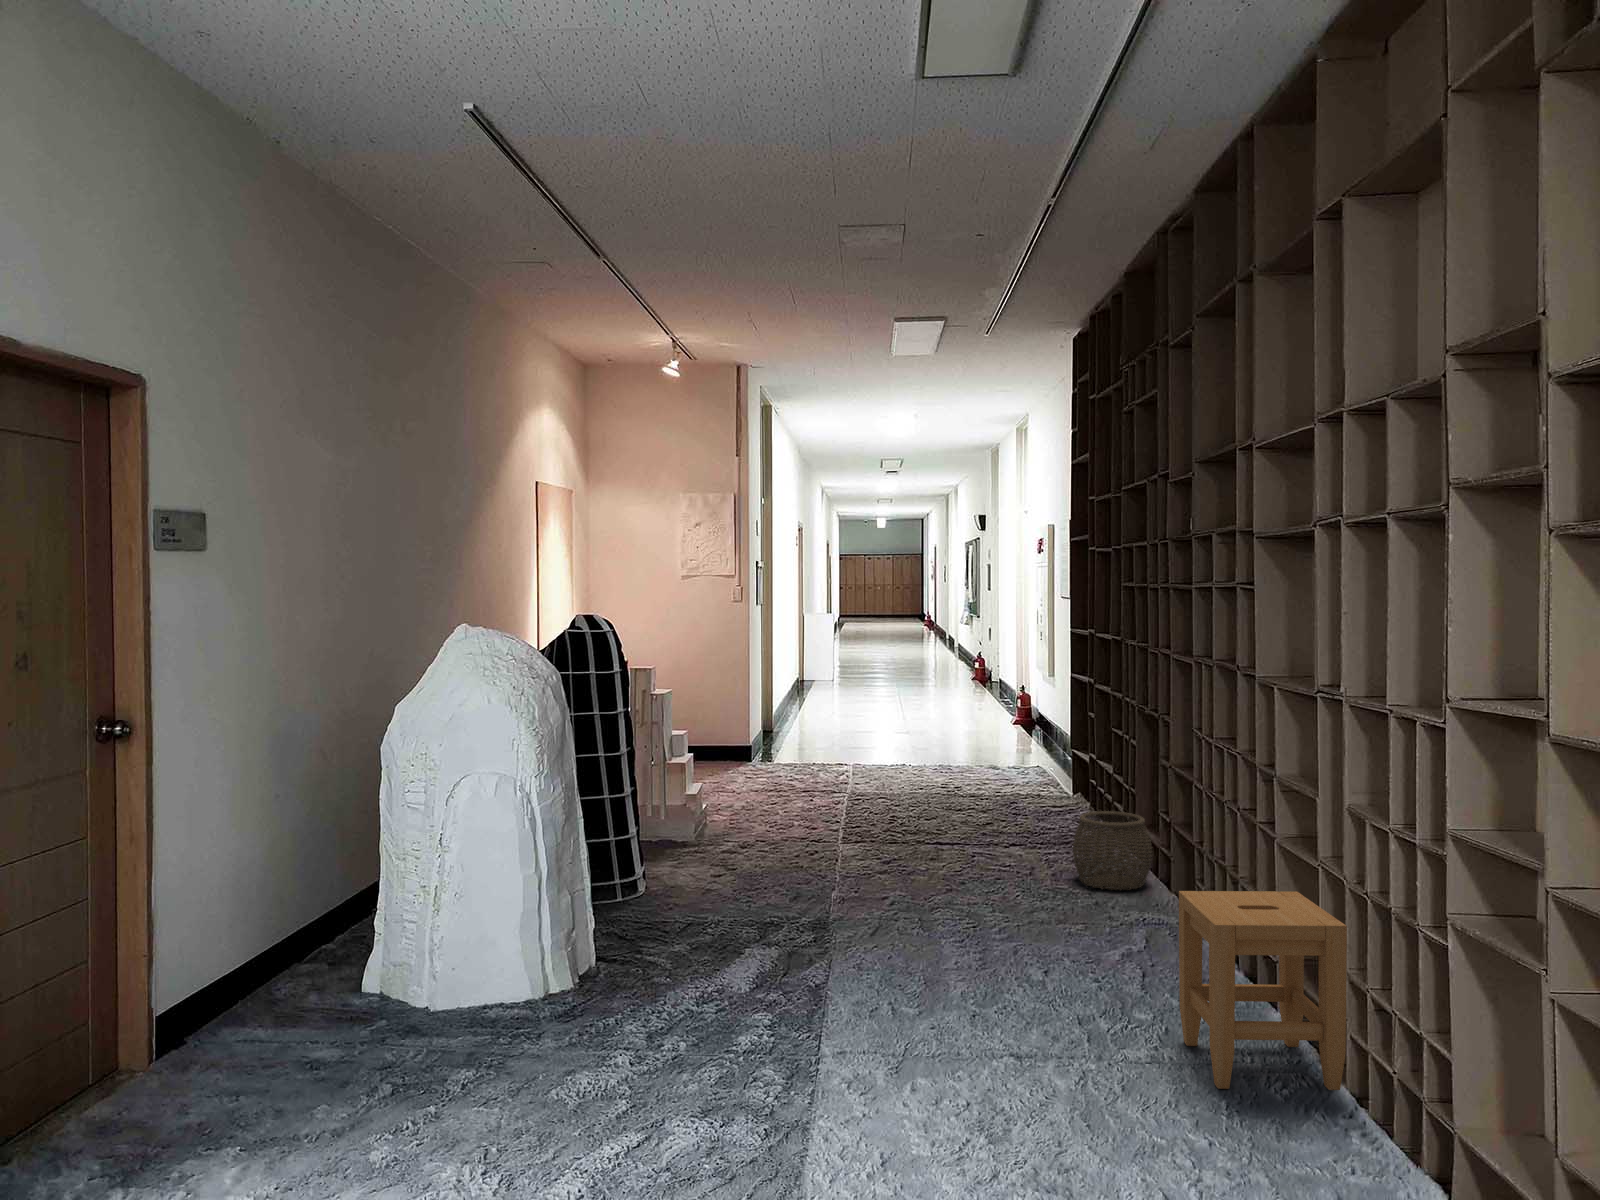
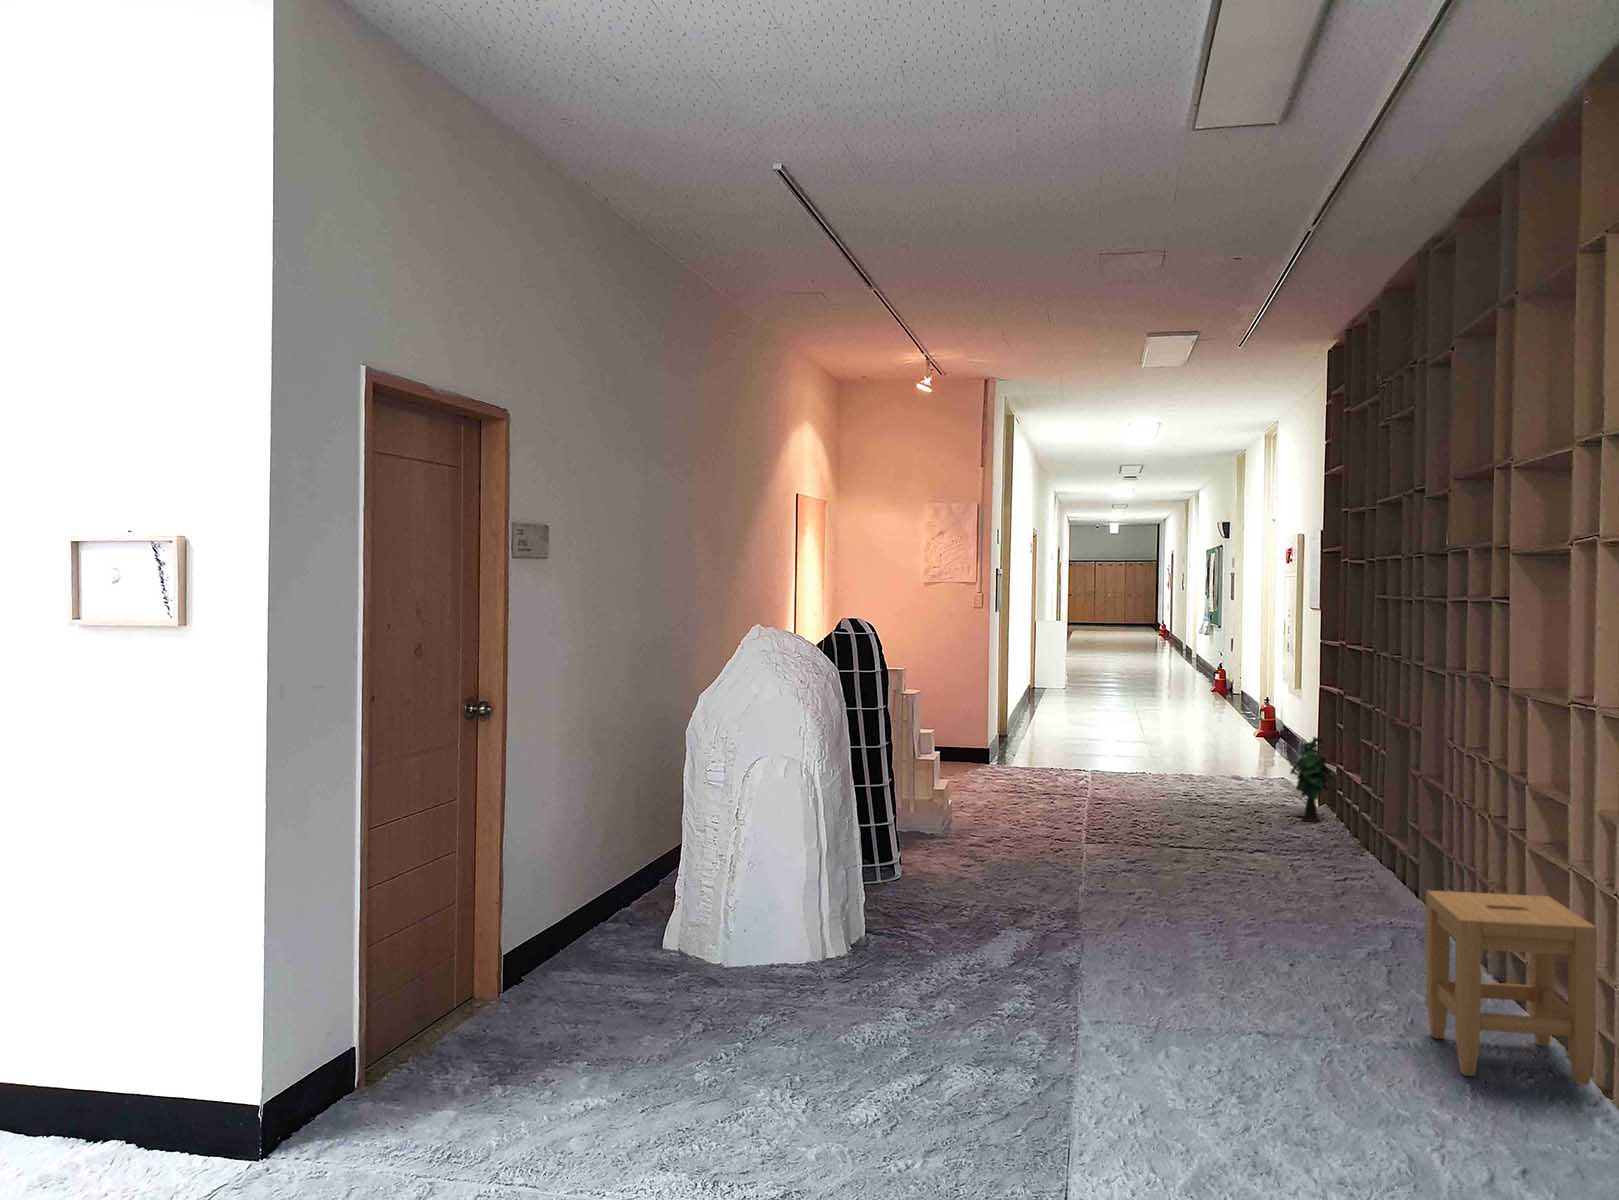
decorative plant: none [1043,726,1087,810] -> present [1291,737,1335,822]
woven basket: present [1073,811,1152,890] -> none [1319,820,1404,899]

